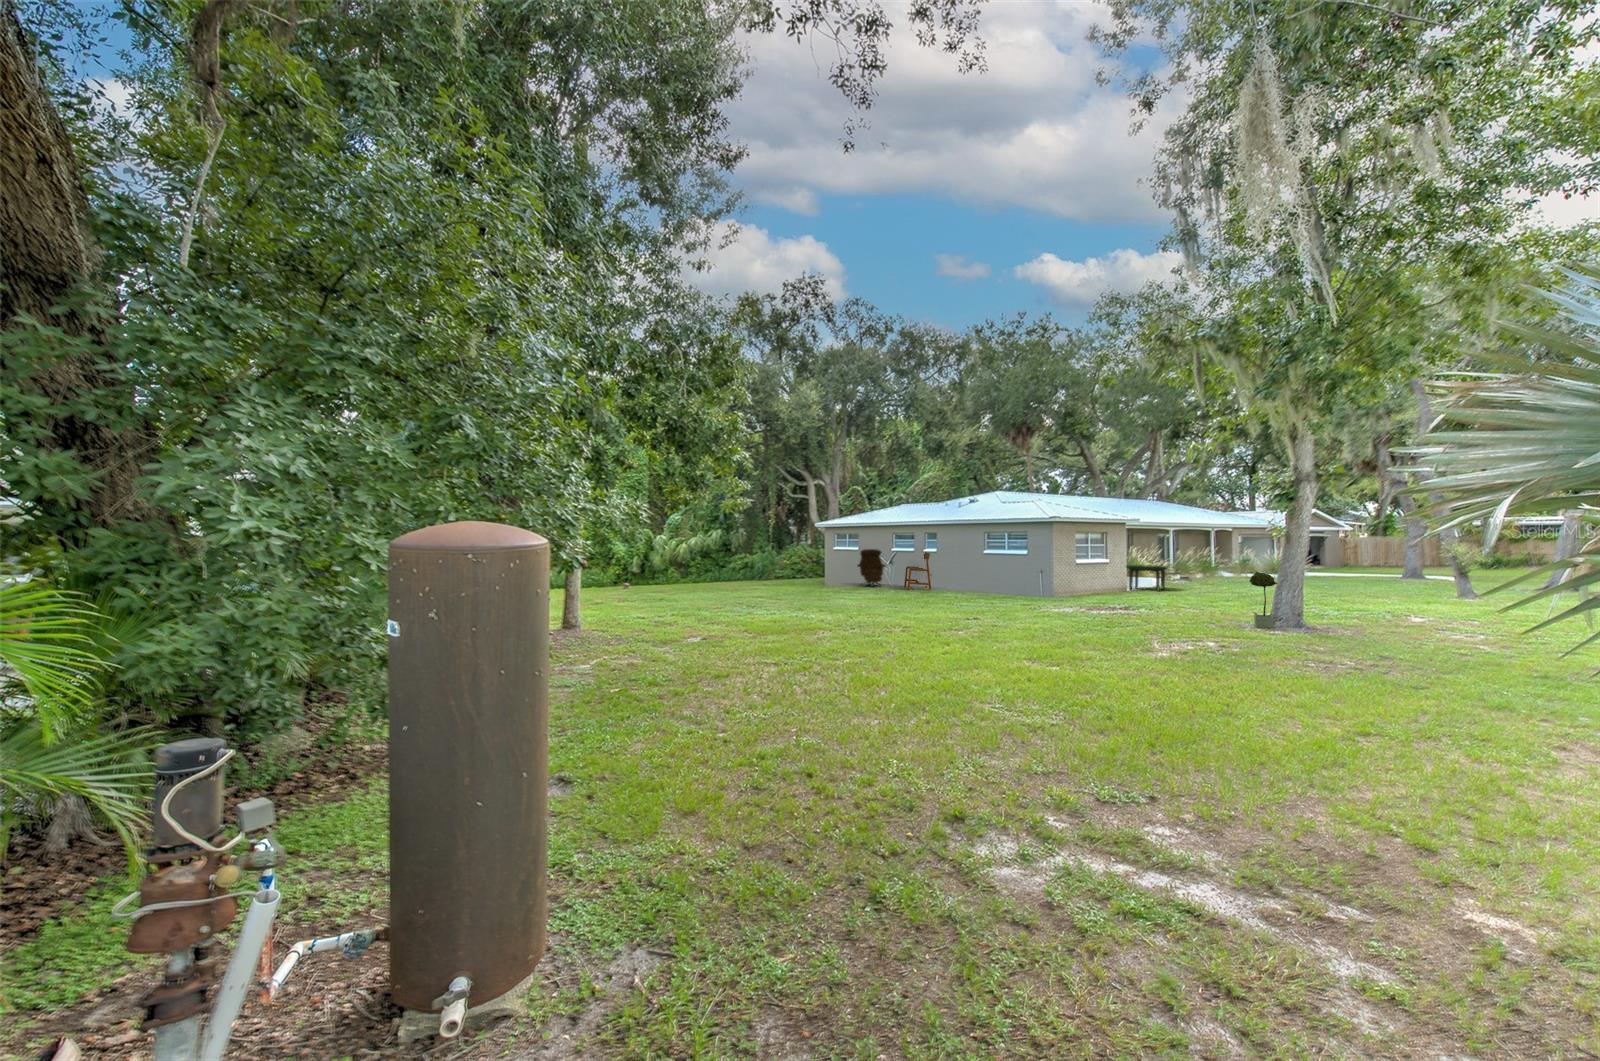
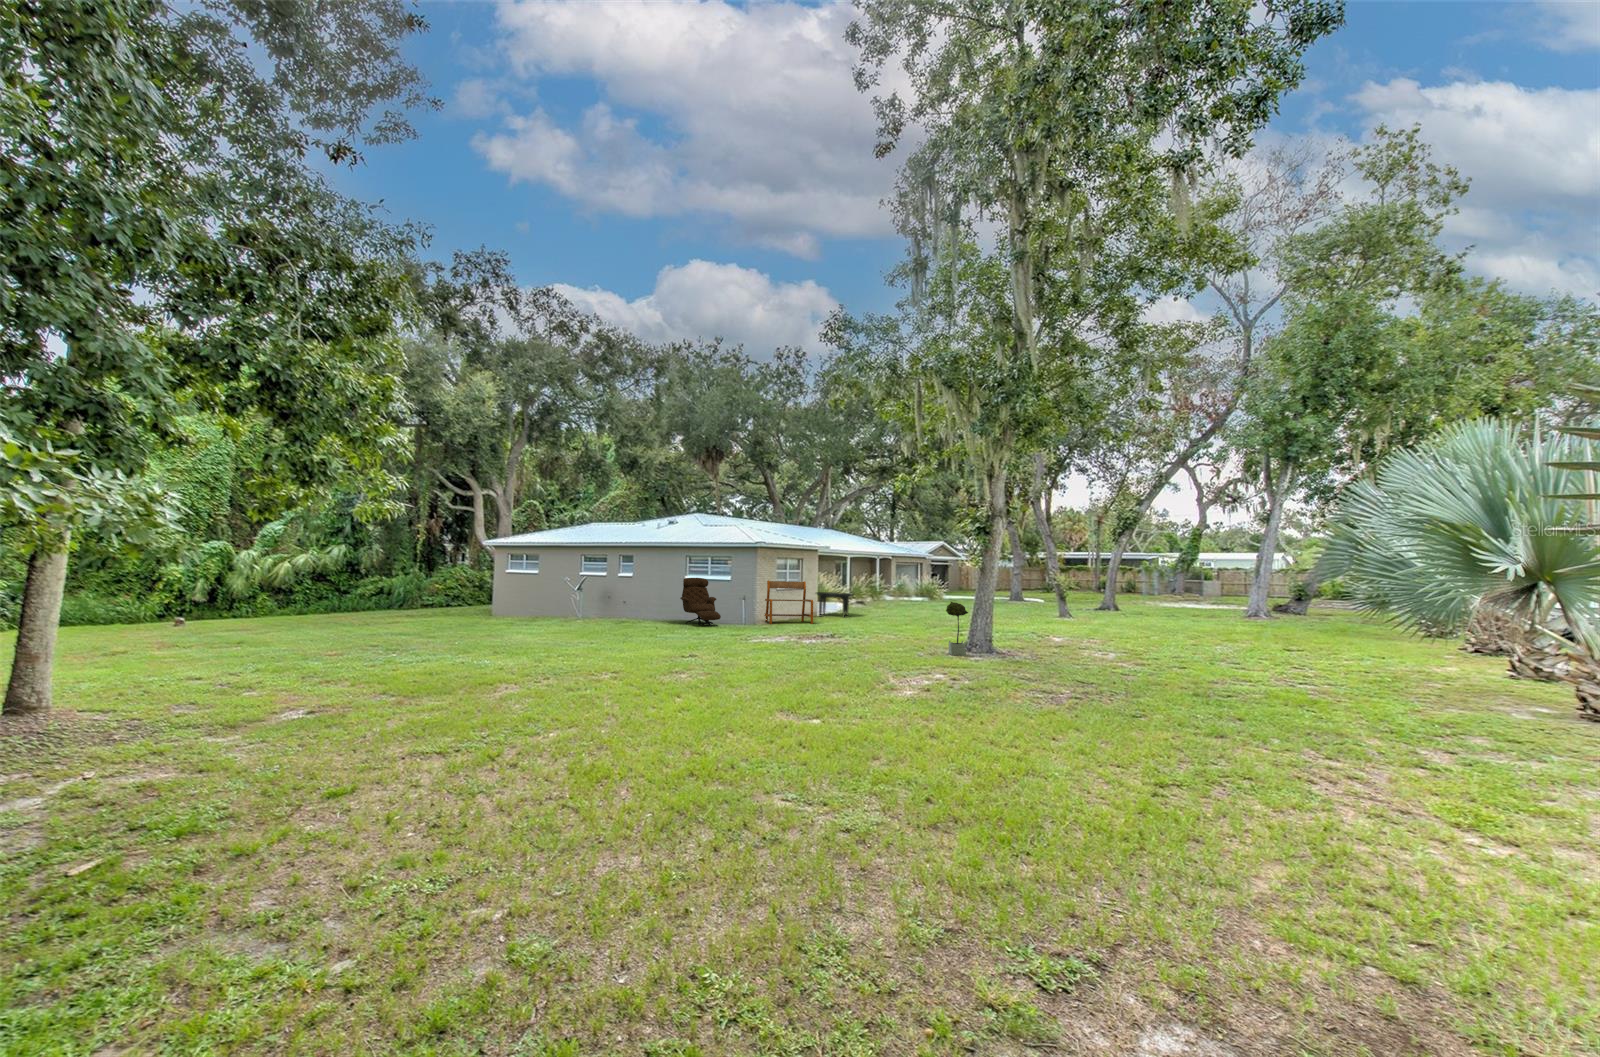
lounge chair: present [858,549,885,586] -> present [680,578,721,627]
bench: present [904,552,931,590] -> present [764,581,813,624]

